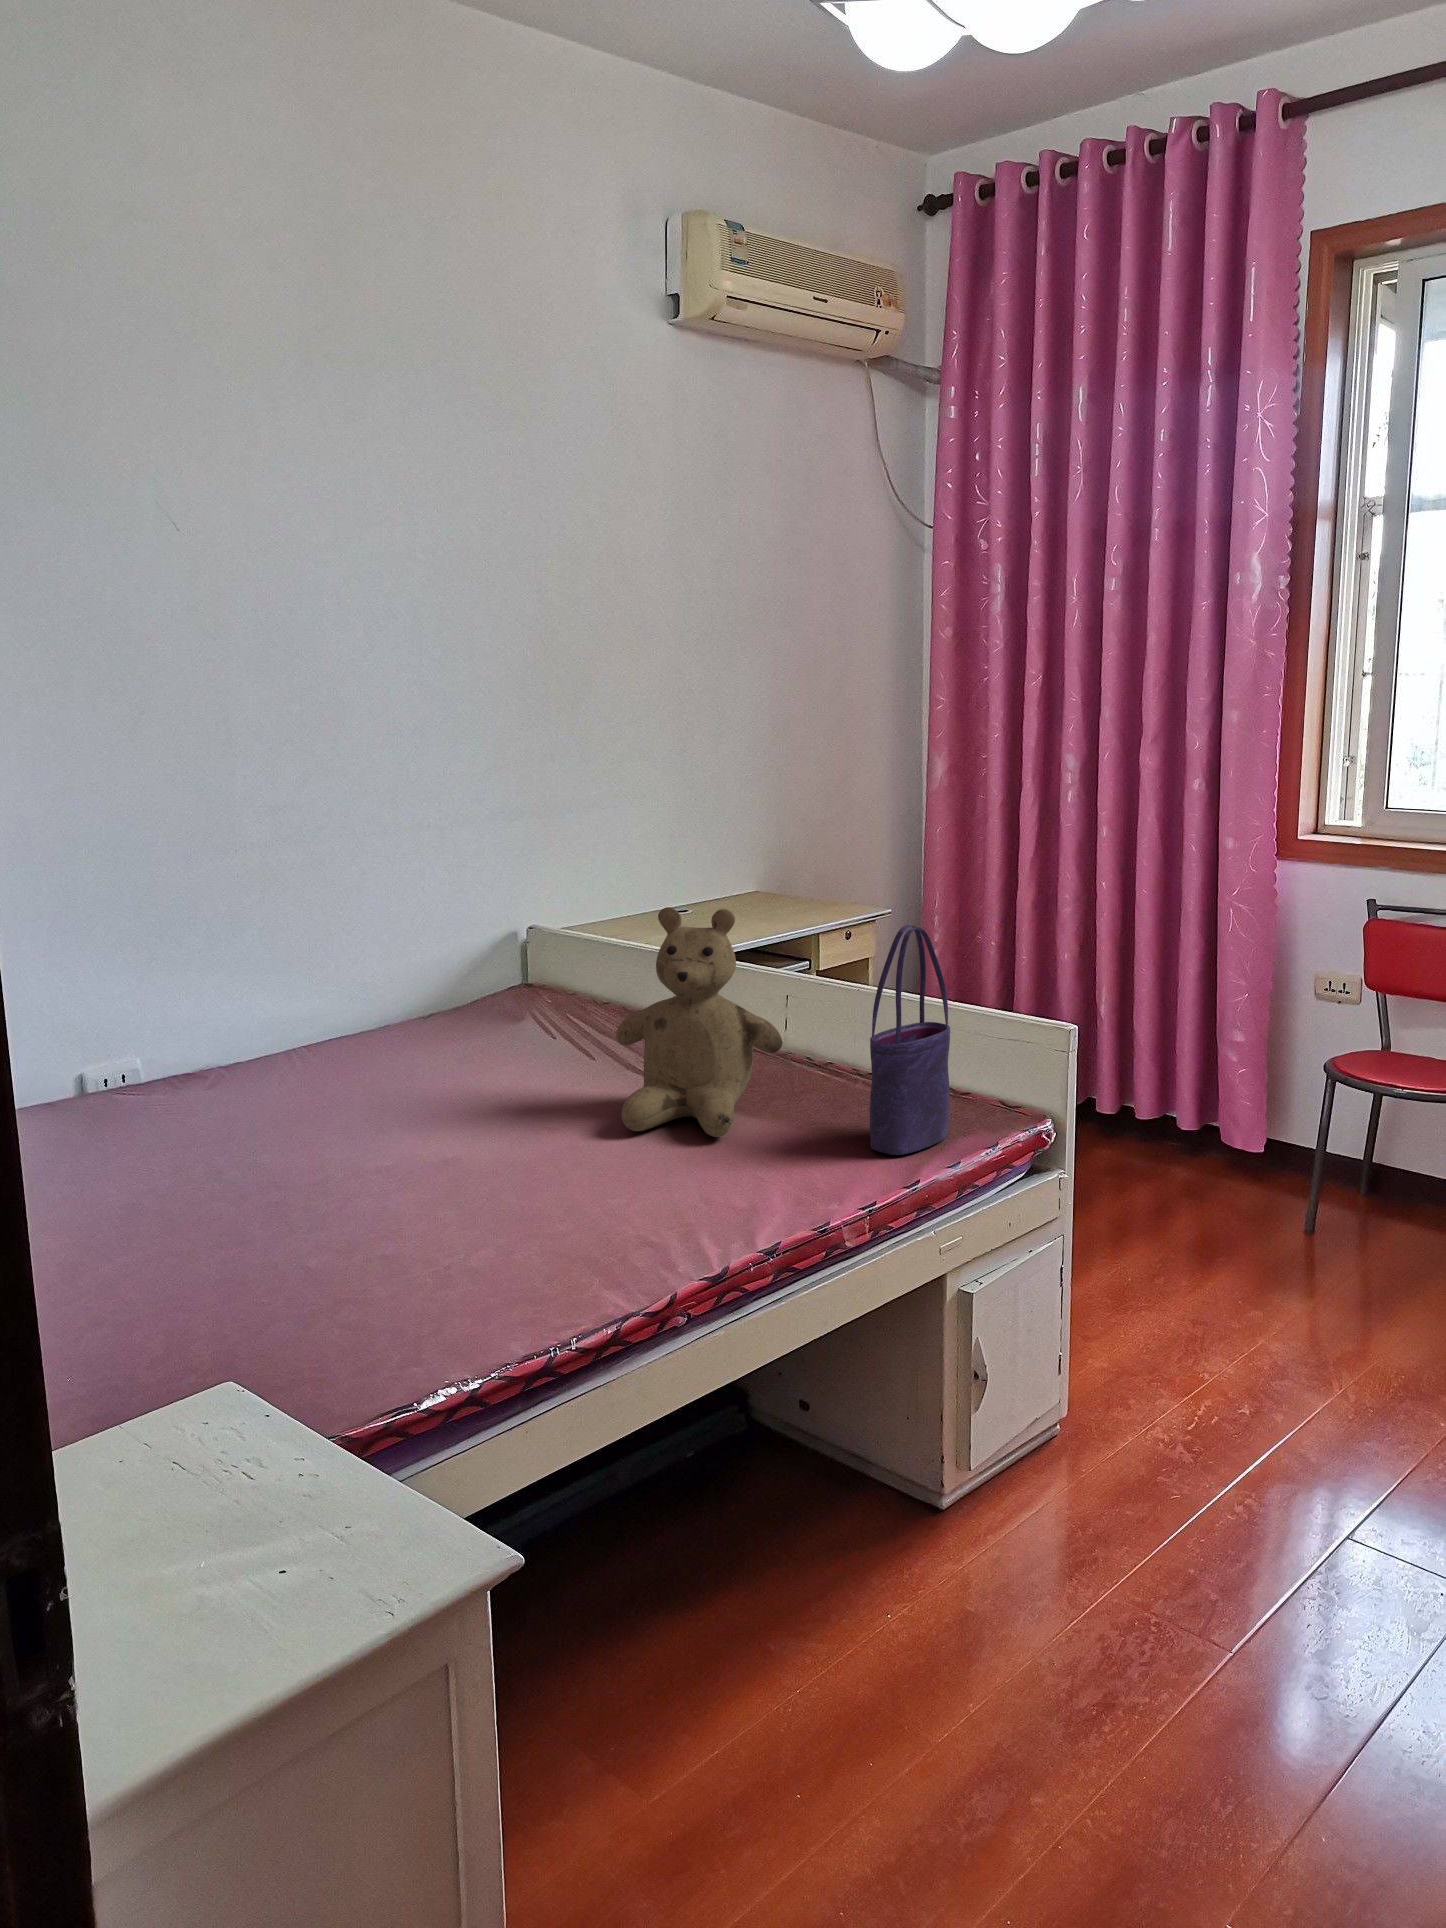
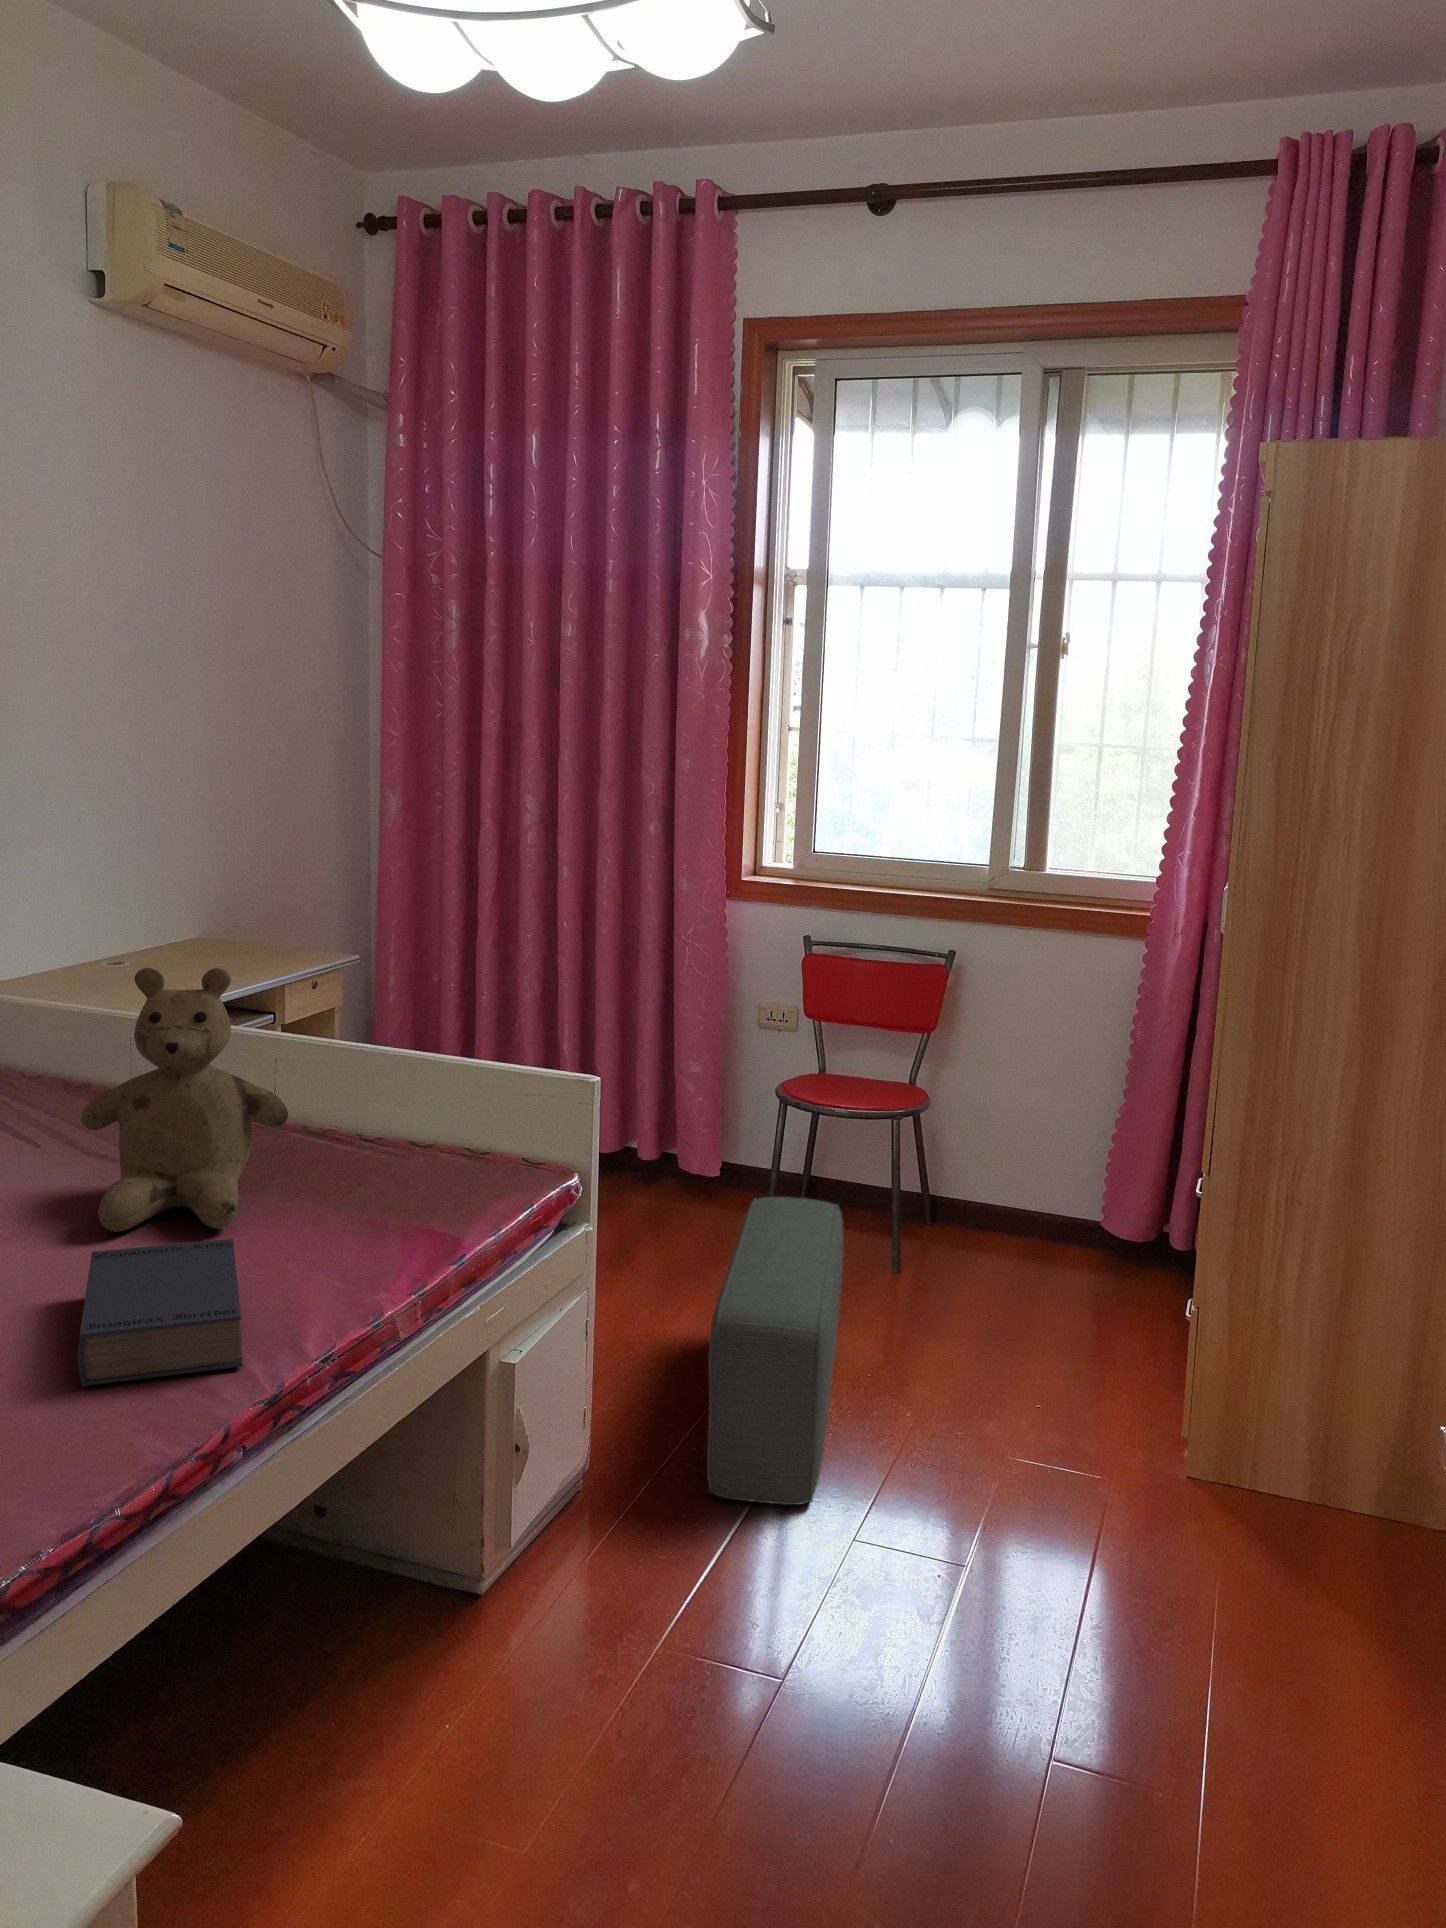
tote bag: present [870,925,950,1155] -> none [398,980,478,1228]
book: none [577,1142,718,1248] -> present [77,1239,243,1386]
pouf: none [1184,1172,1371,1488] -> present [707,1197,843,1505]

